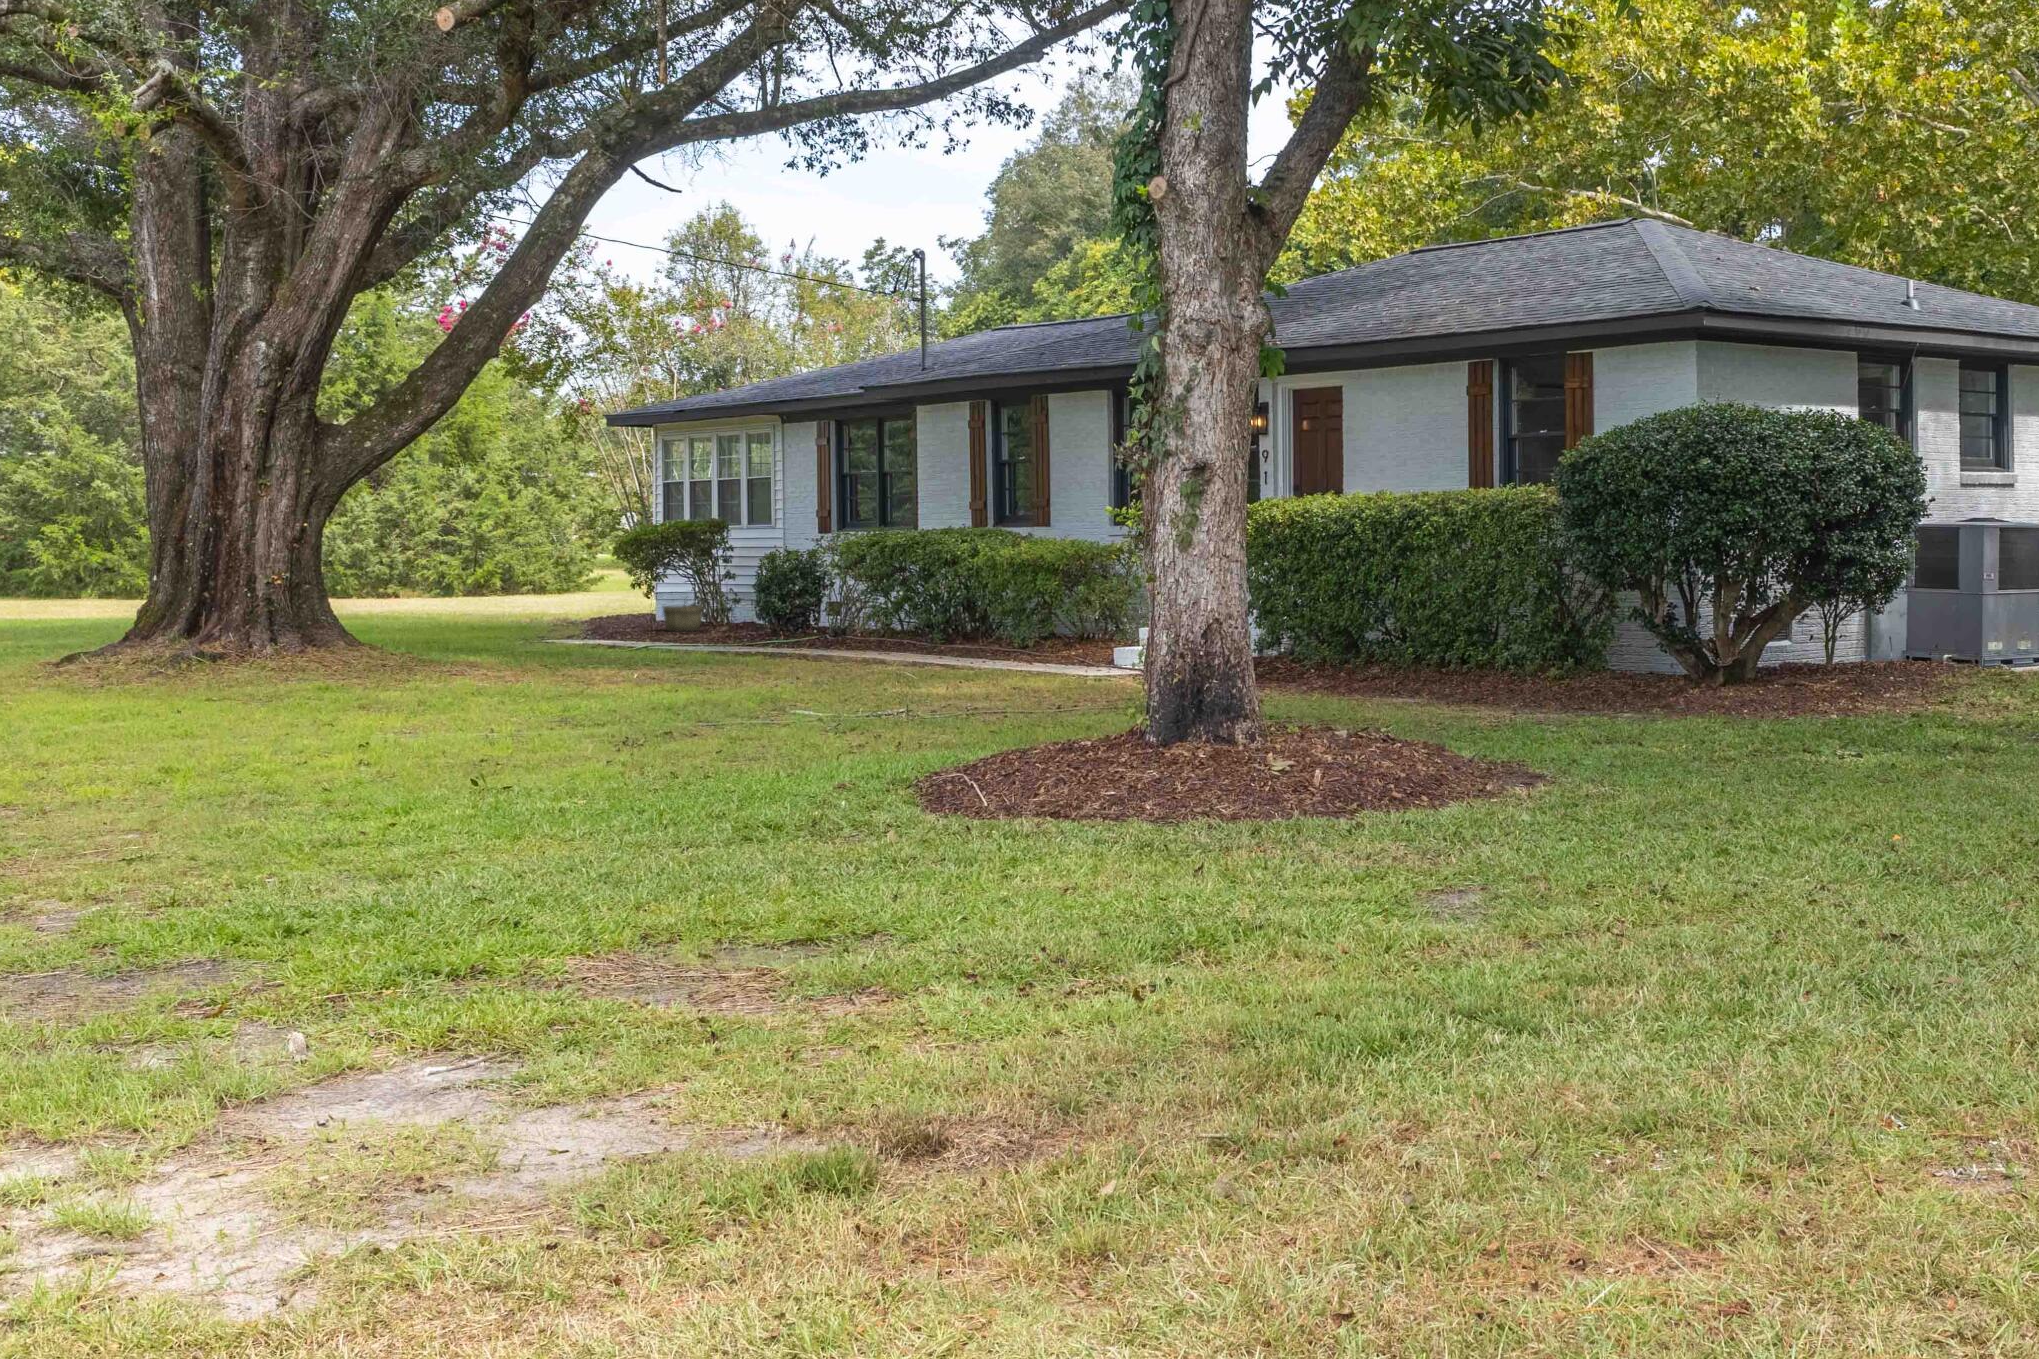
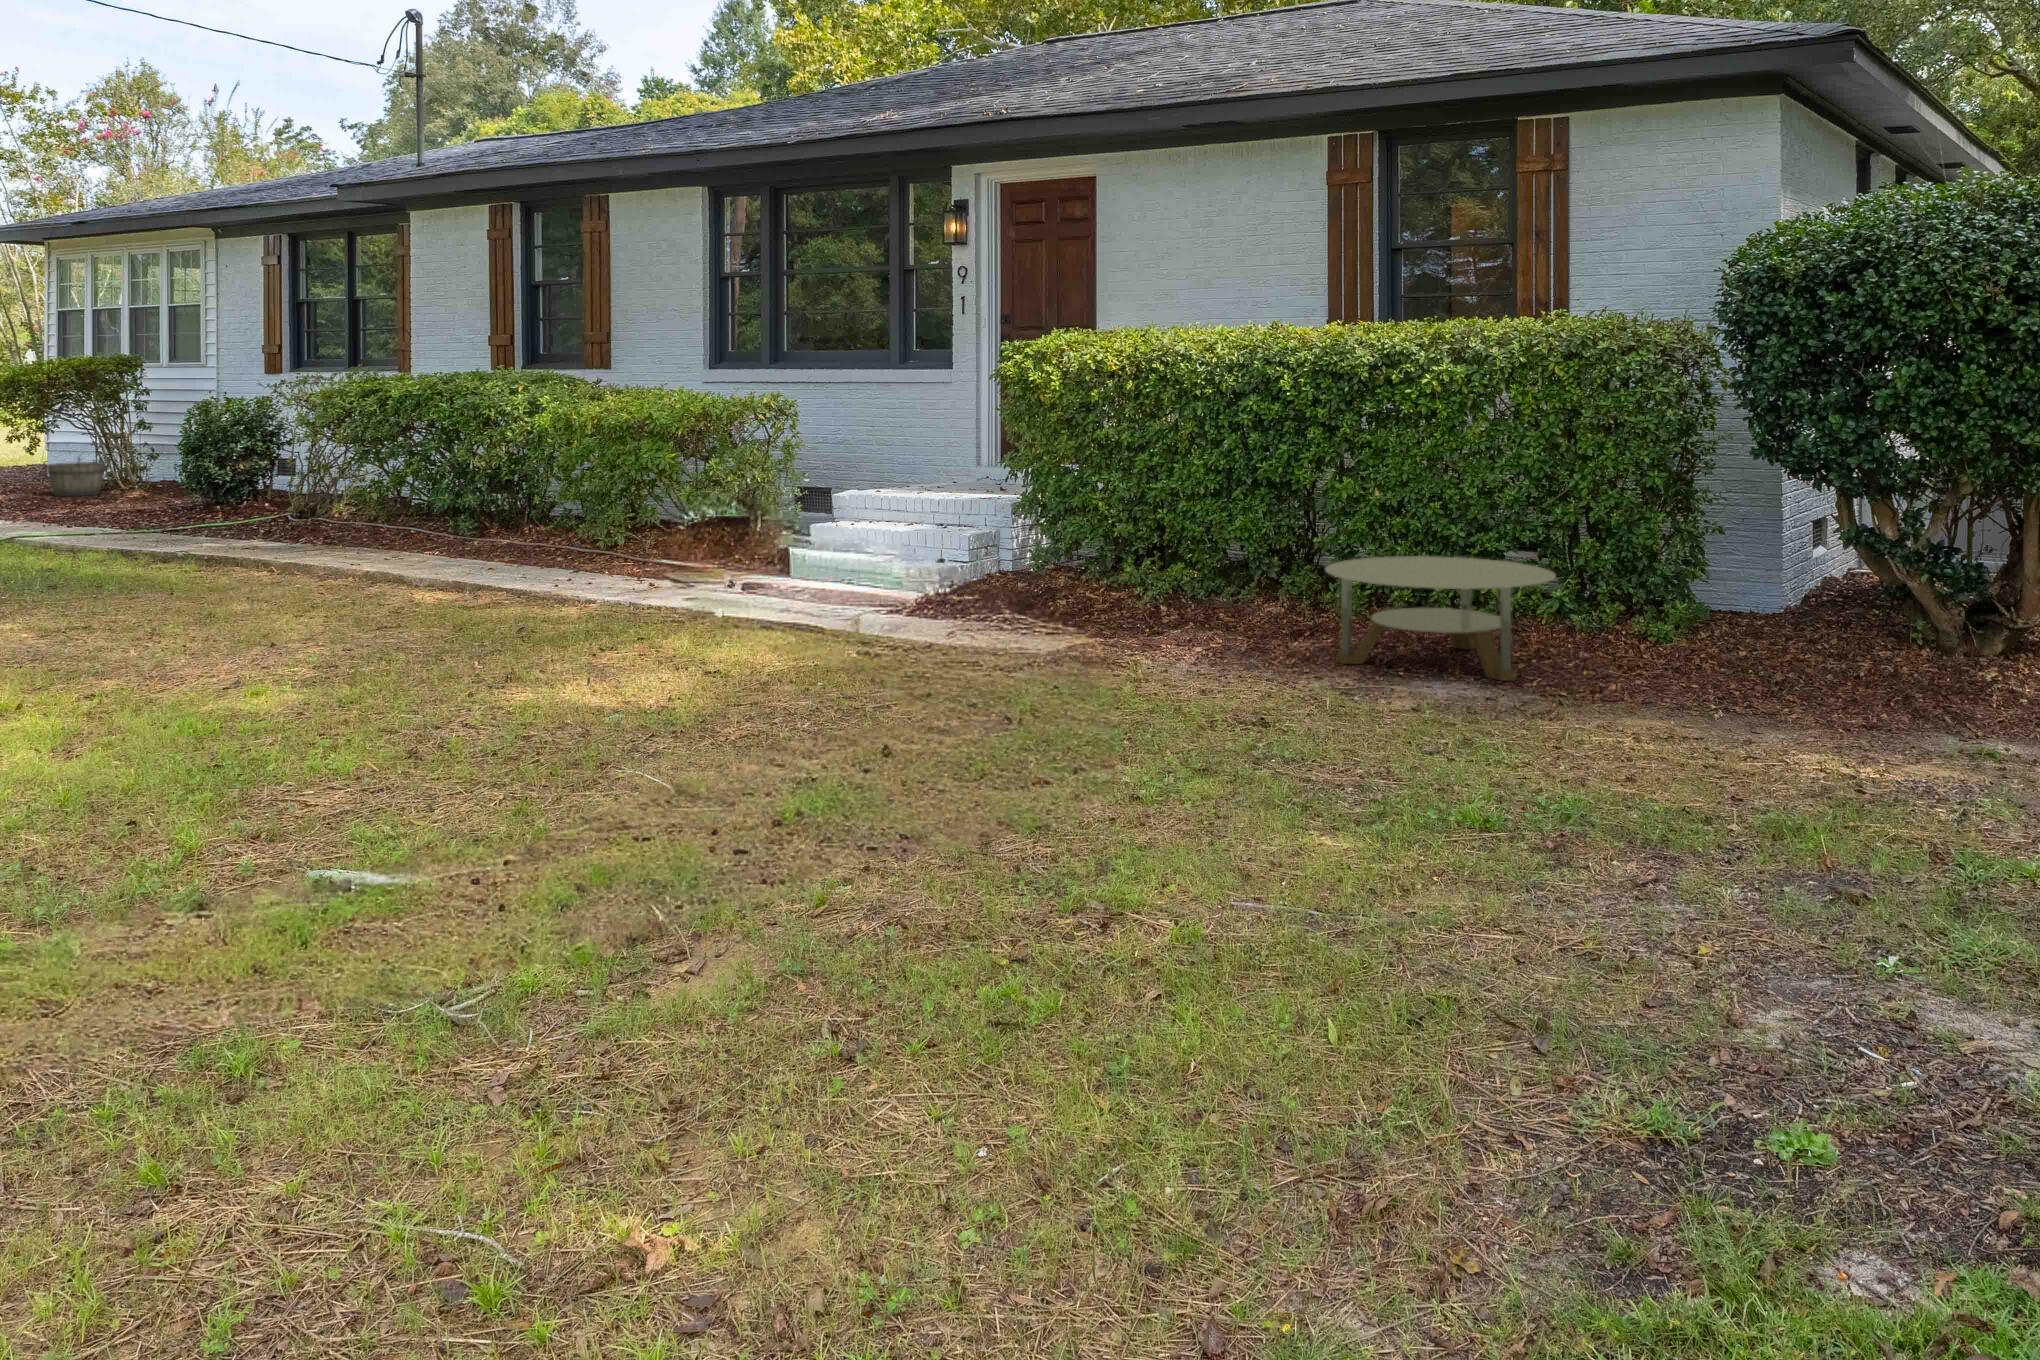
round table: none [1318,632,1446,690] -> present [1325,556,1556,681]

